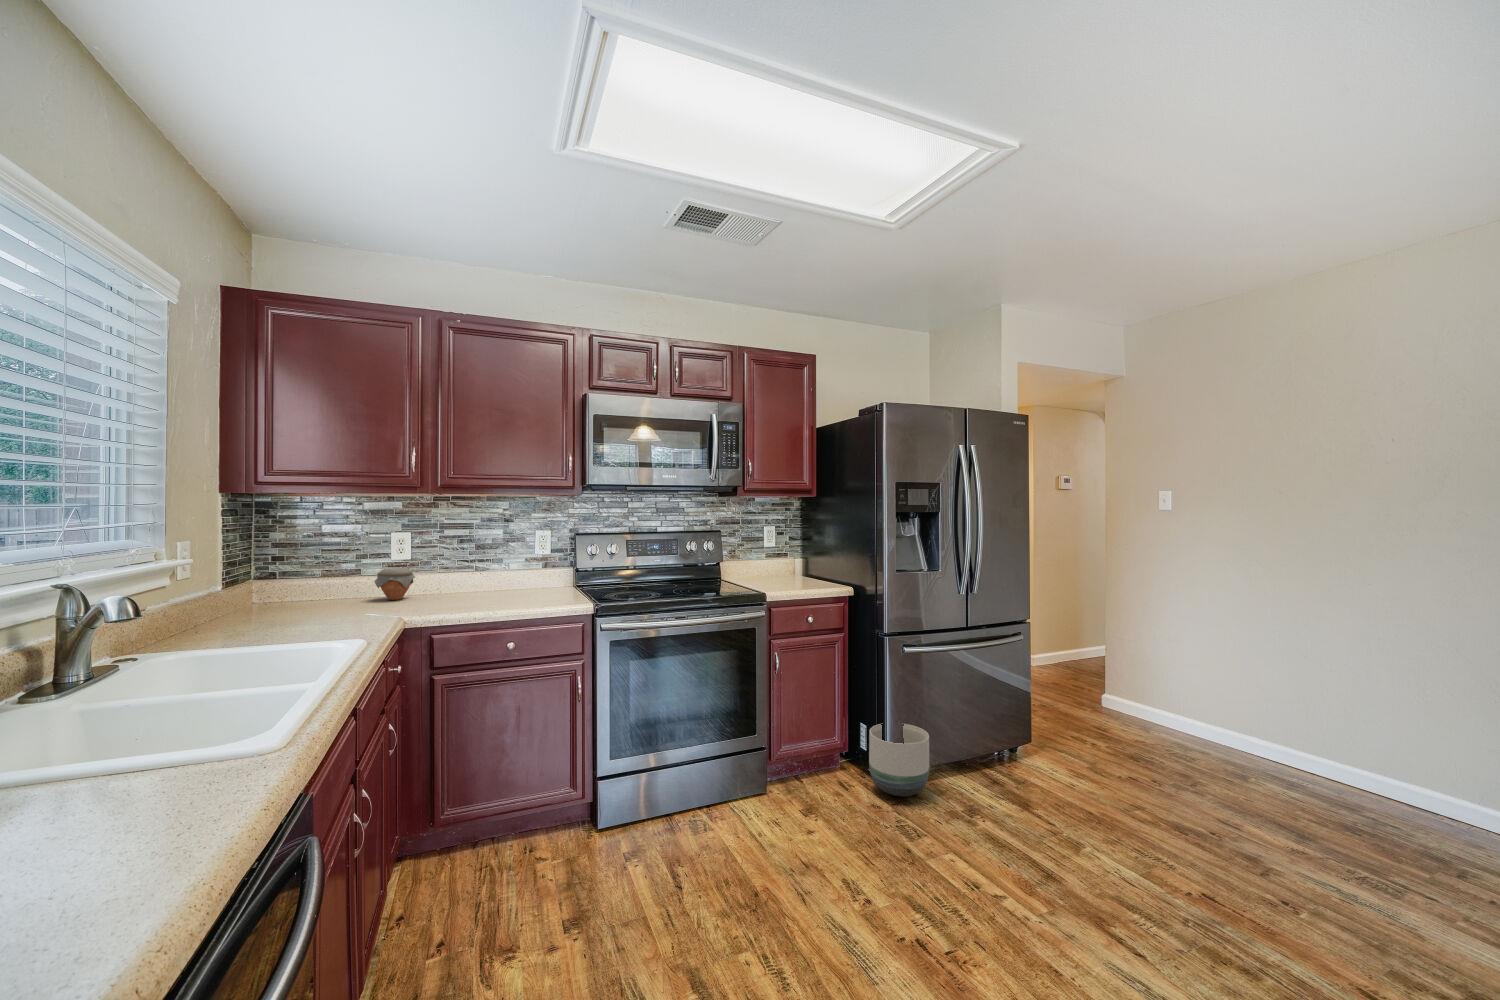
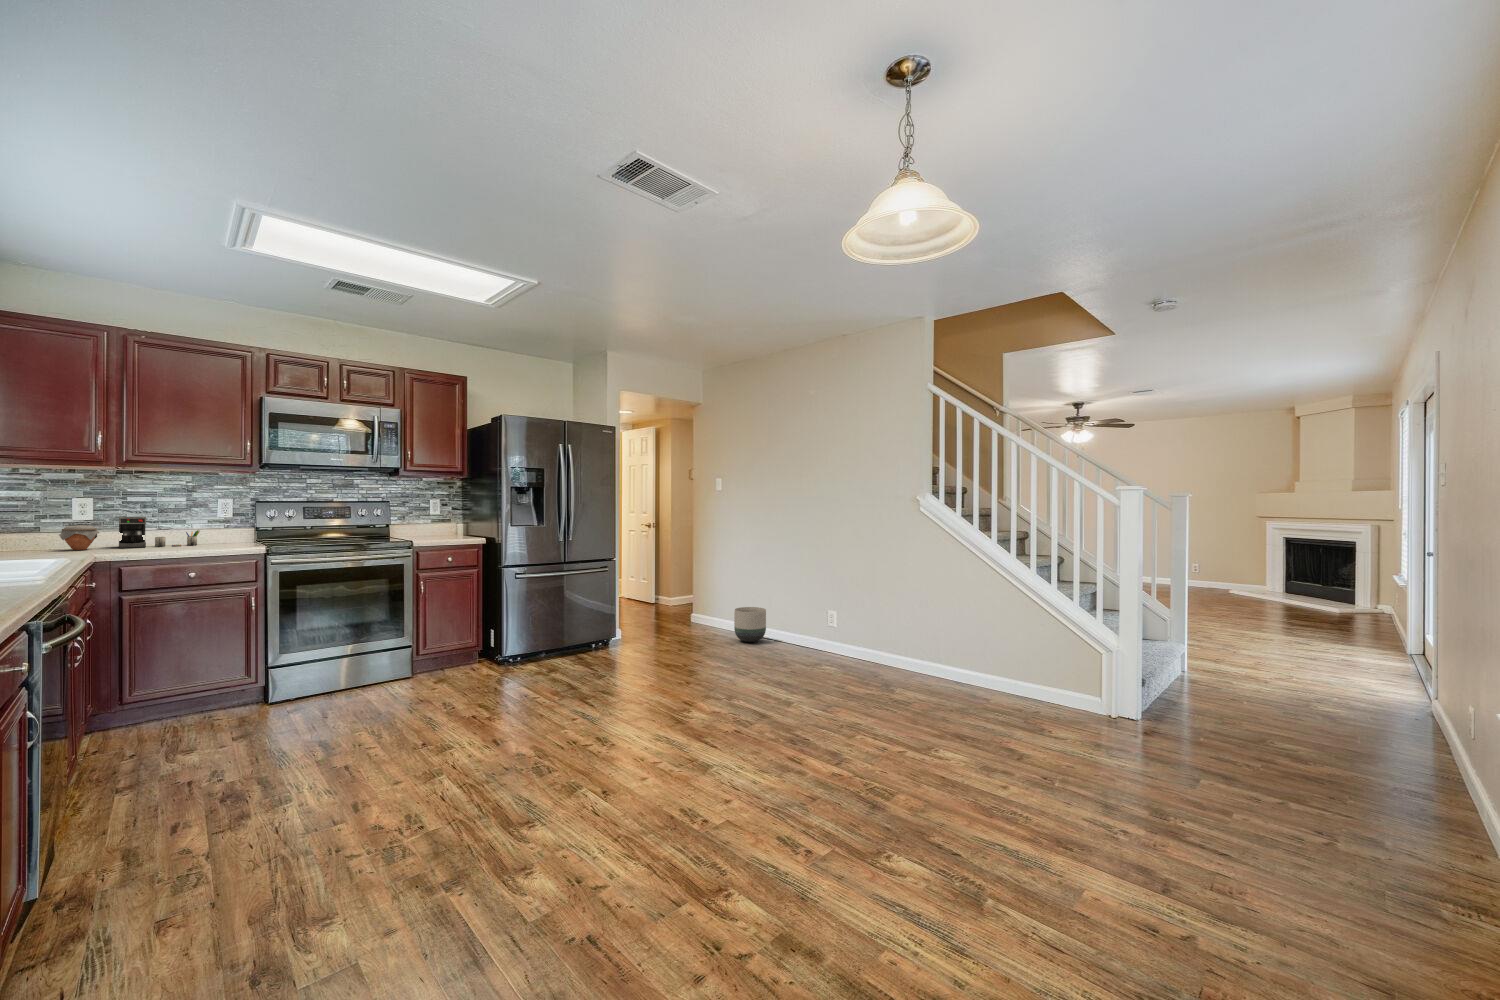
coffee maker: none [435,554,518,597] -> present [119,517,200,548]
planter: present [869,724,929,797] -> present [734,607,766,642]

